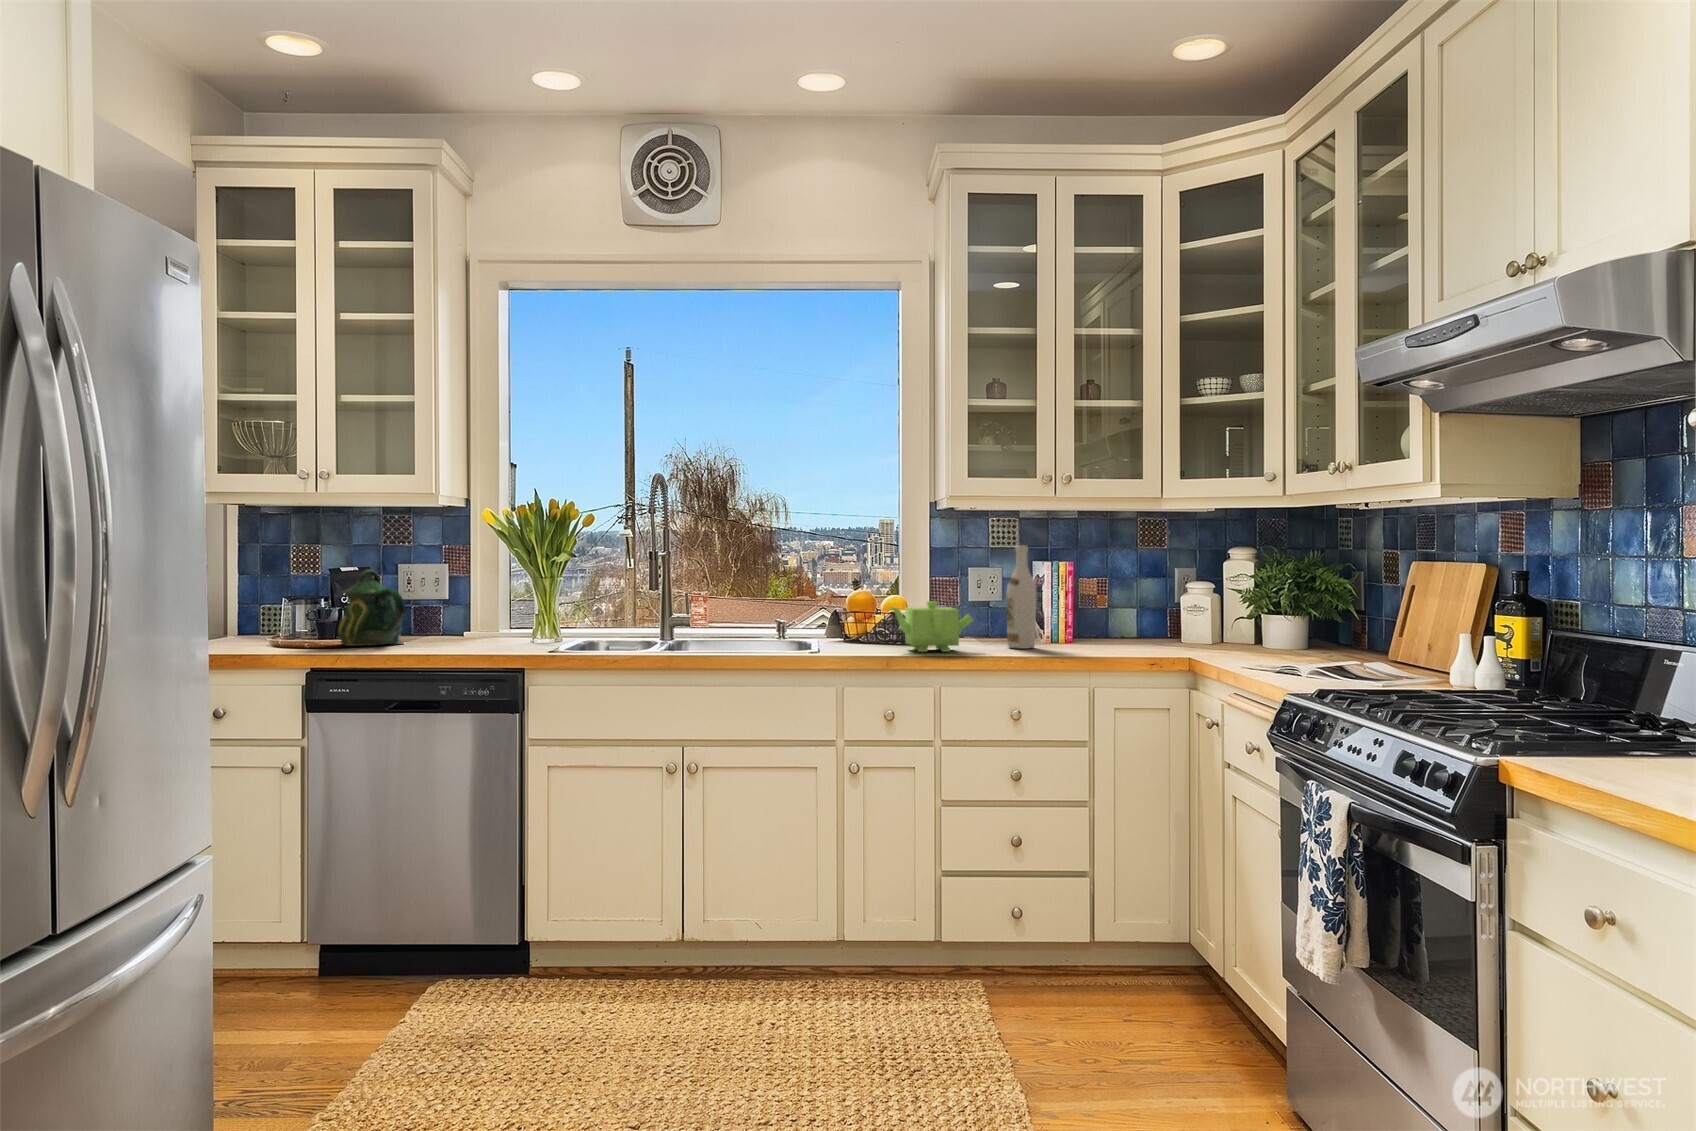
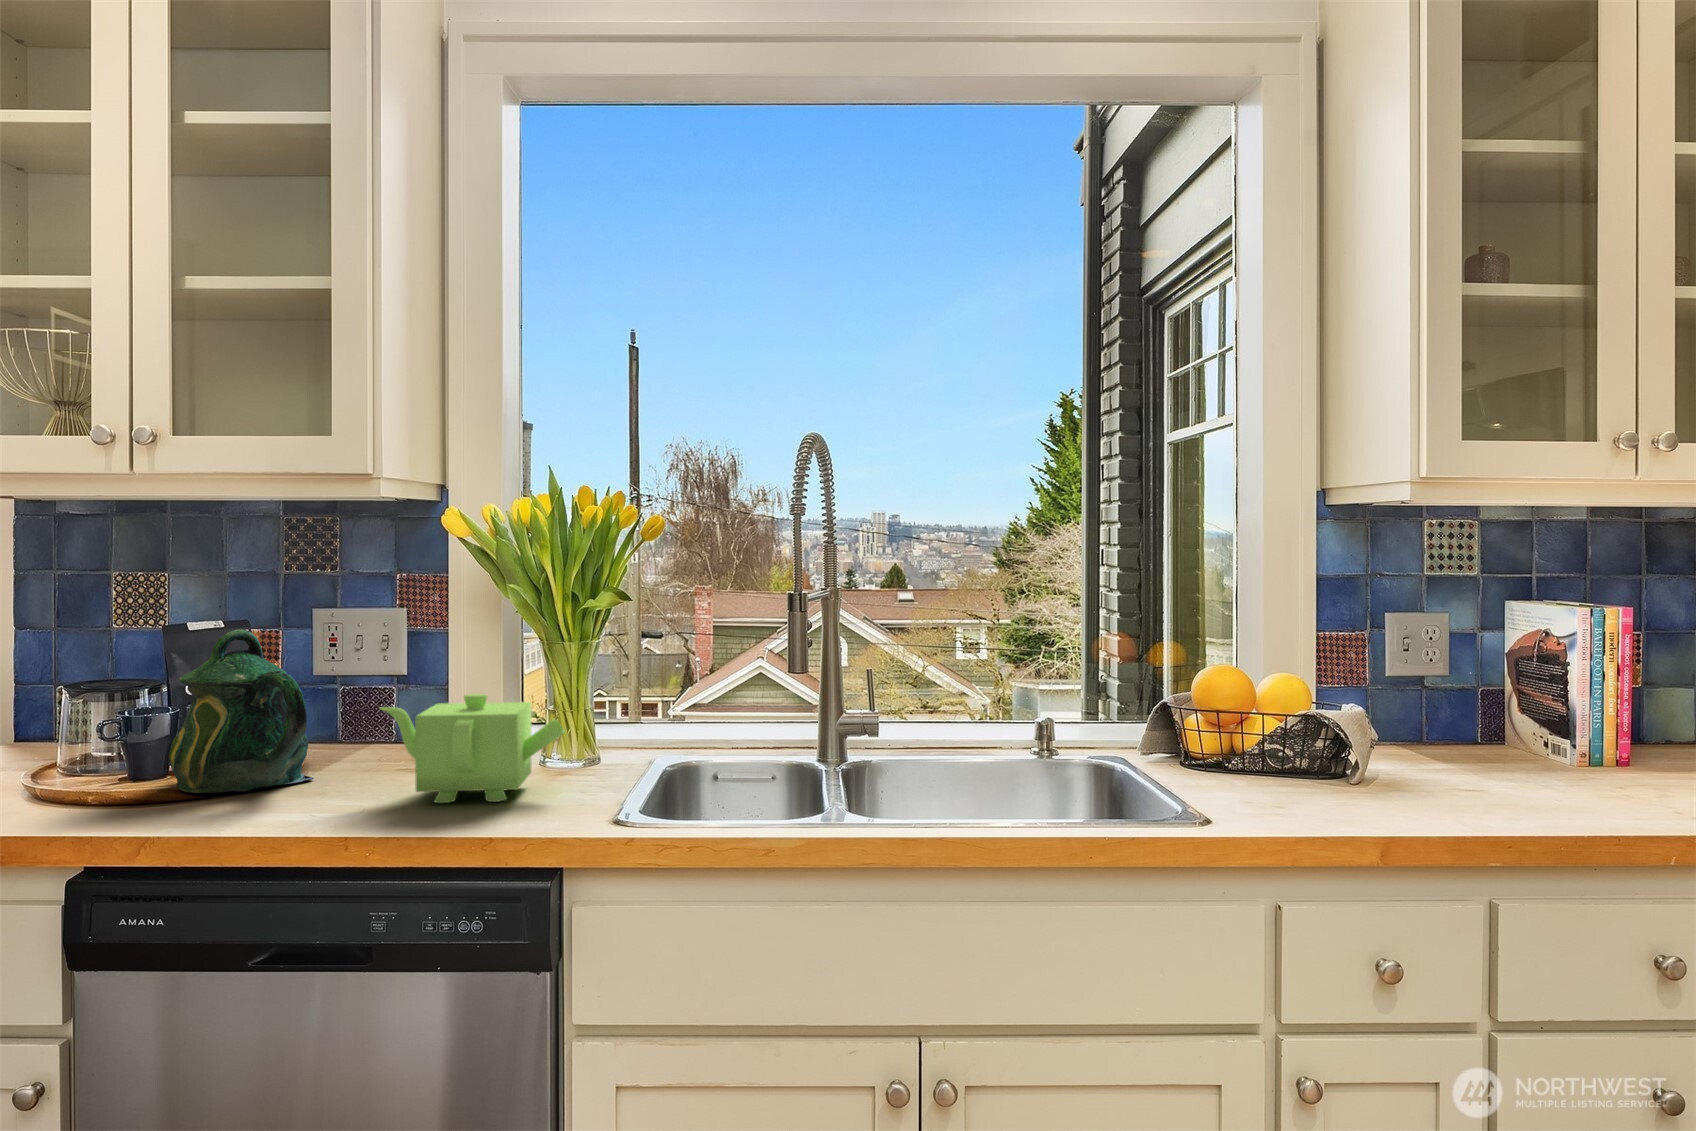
wine bottle: present [1007,545,1037,649] -> none [1564,579,1639,800]
teapot: present [890,601,973,652] -> present [381,694,565,803]

